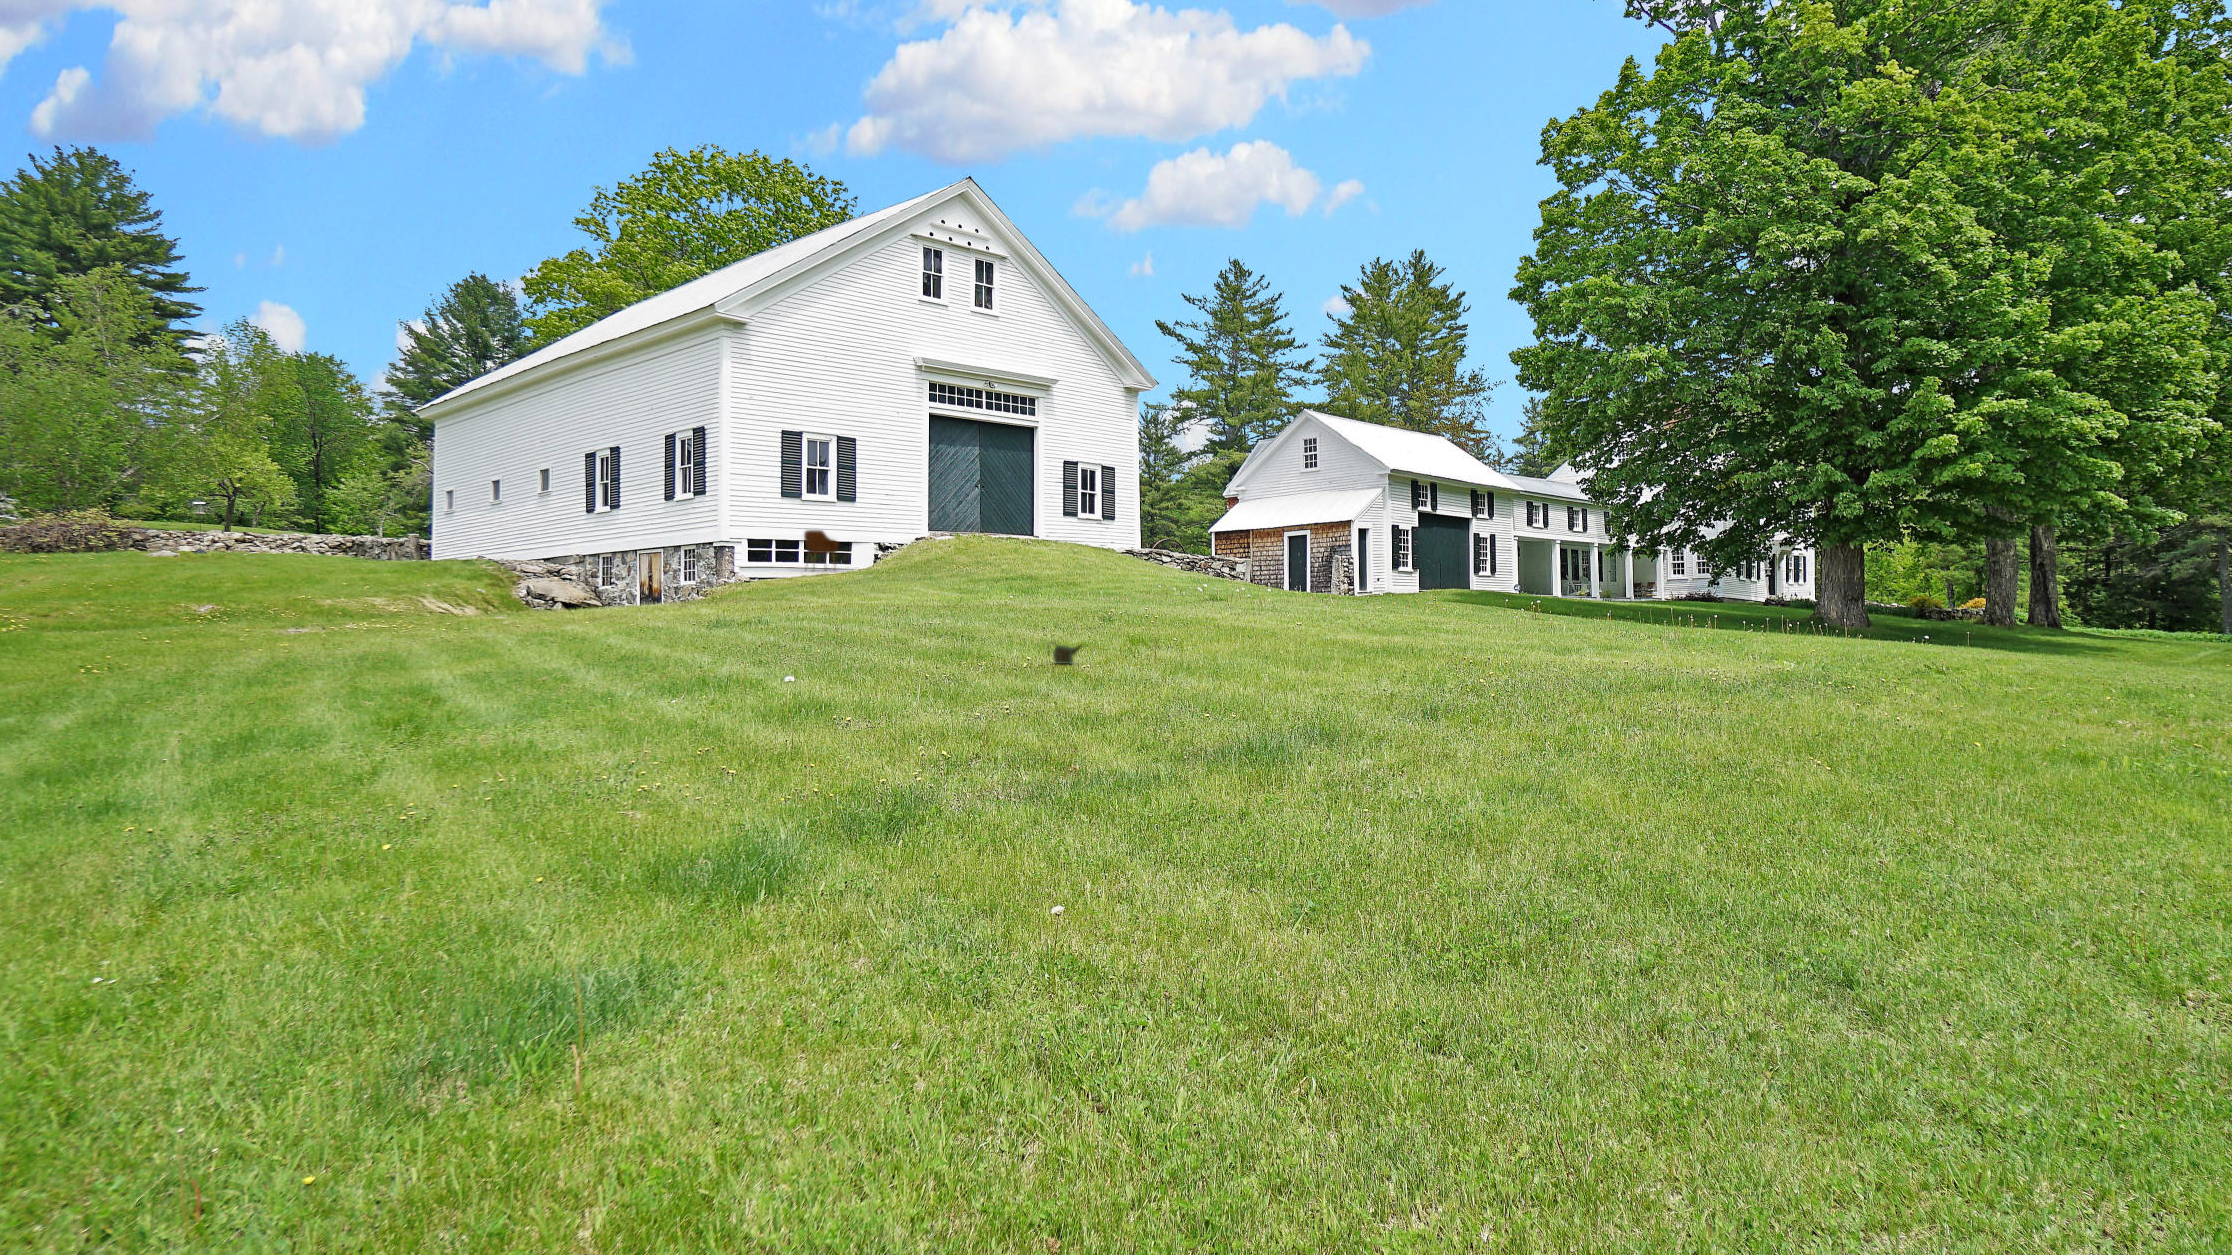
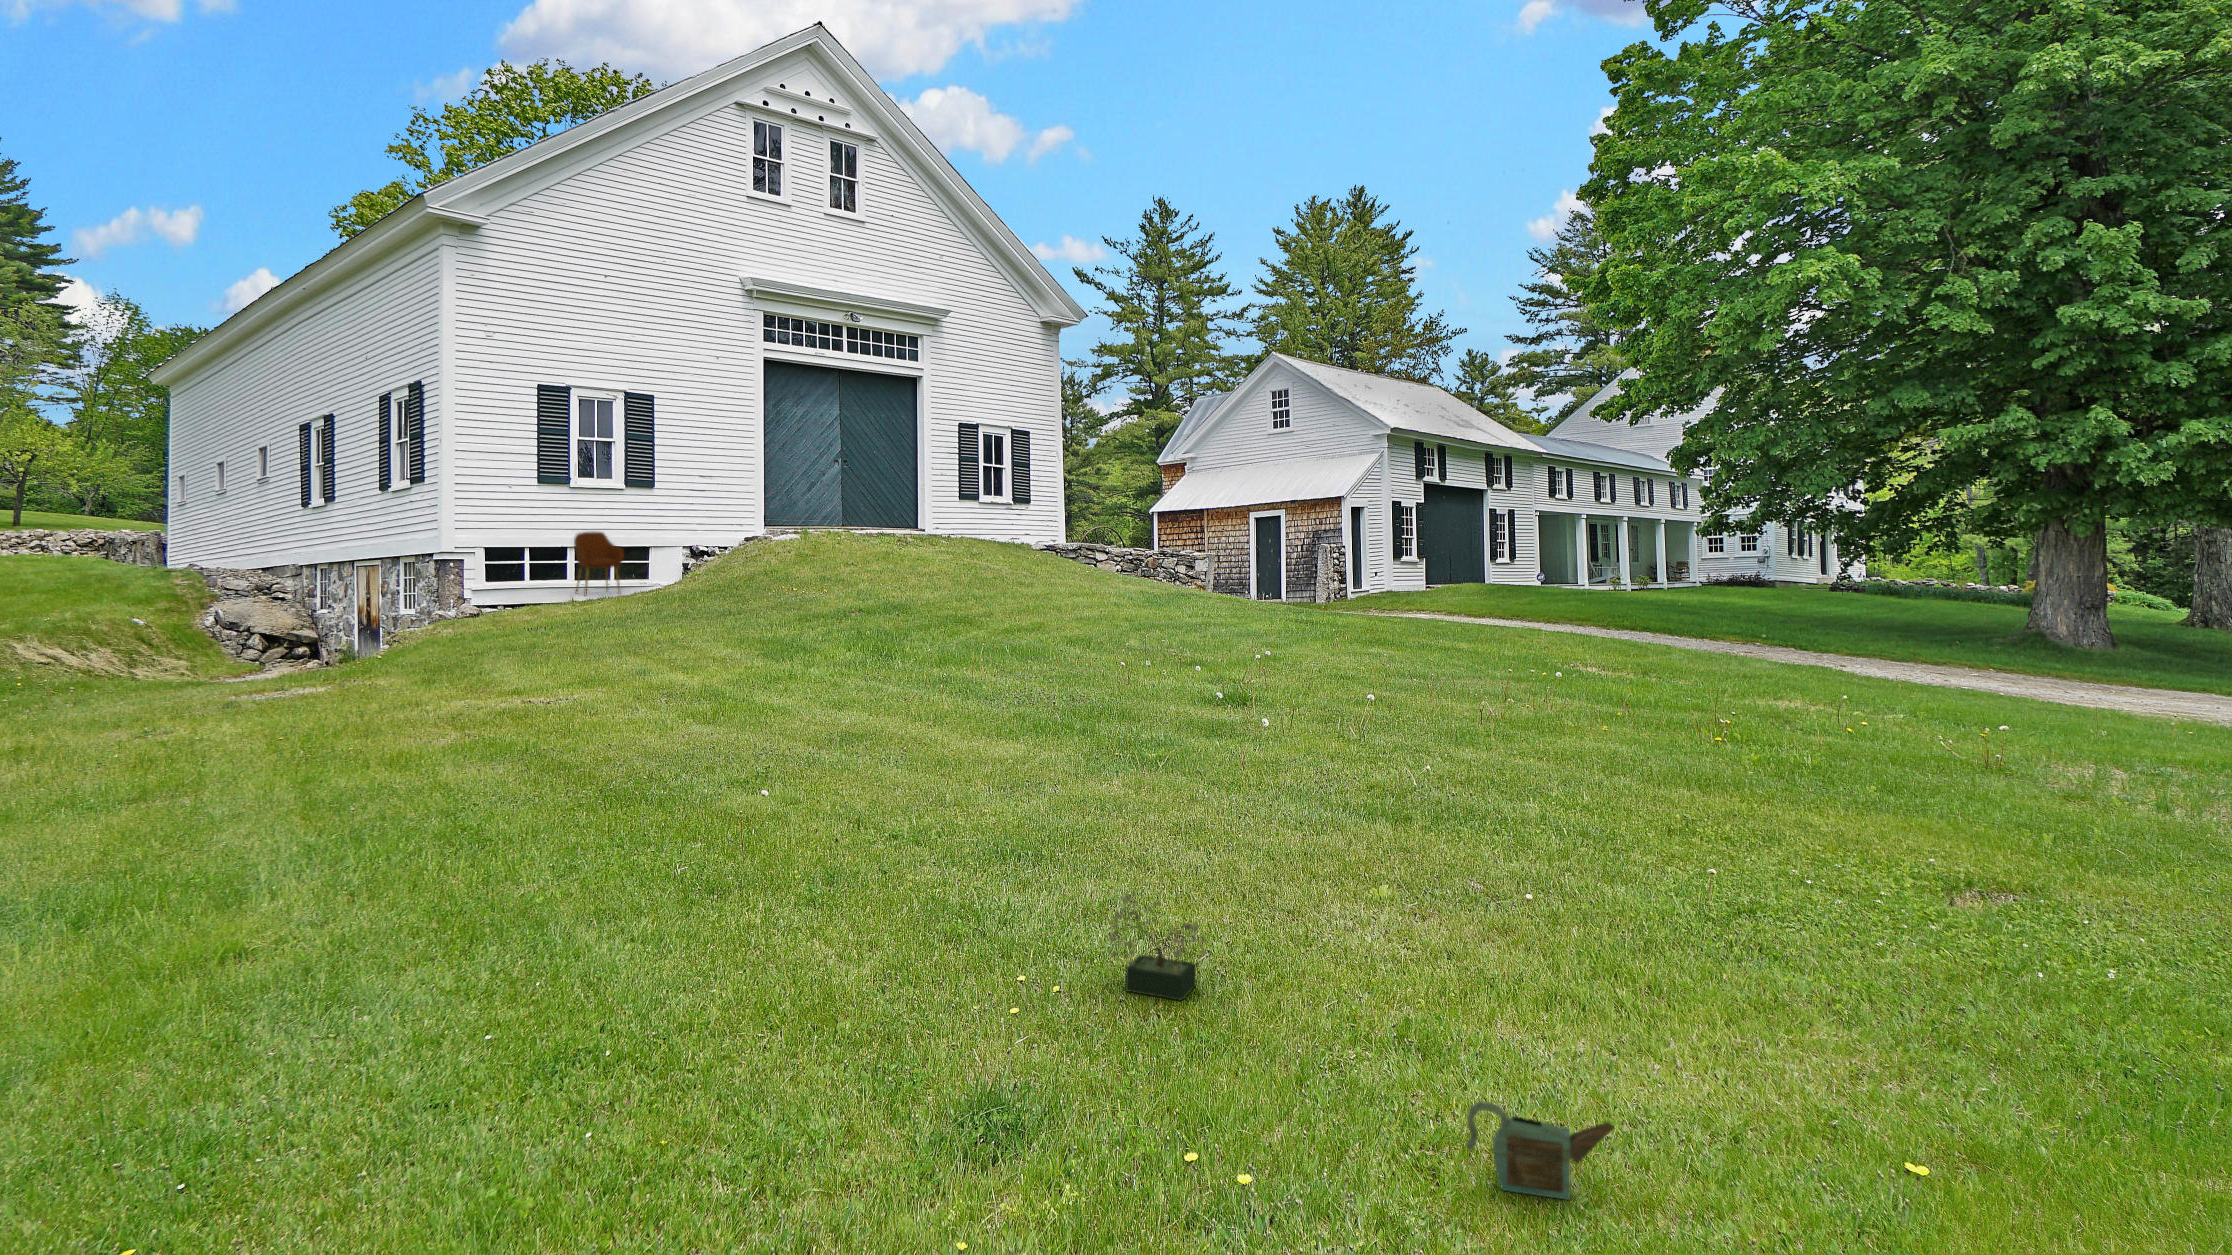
decorative plant: none [1134,620,1170,652] -> present [1109,893,1207,1000]
watering can: present [1048,641,1082,664] -> present [1466,1101,1615,1200]

